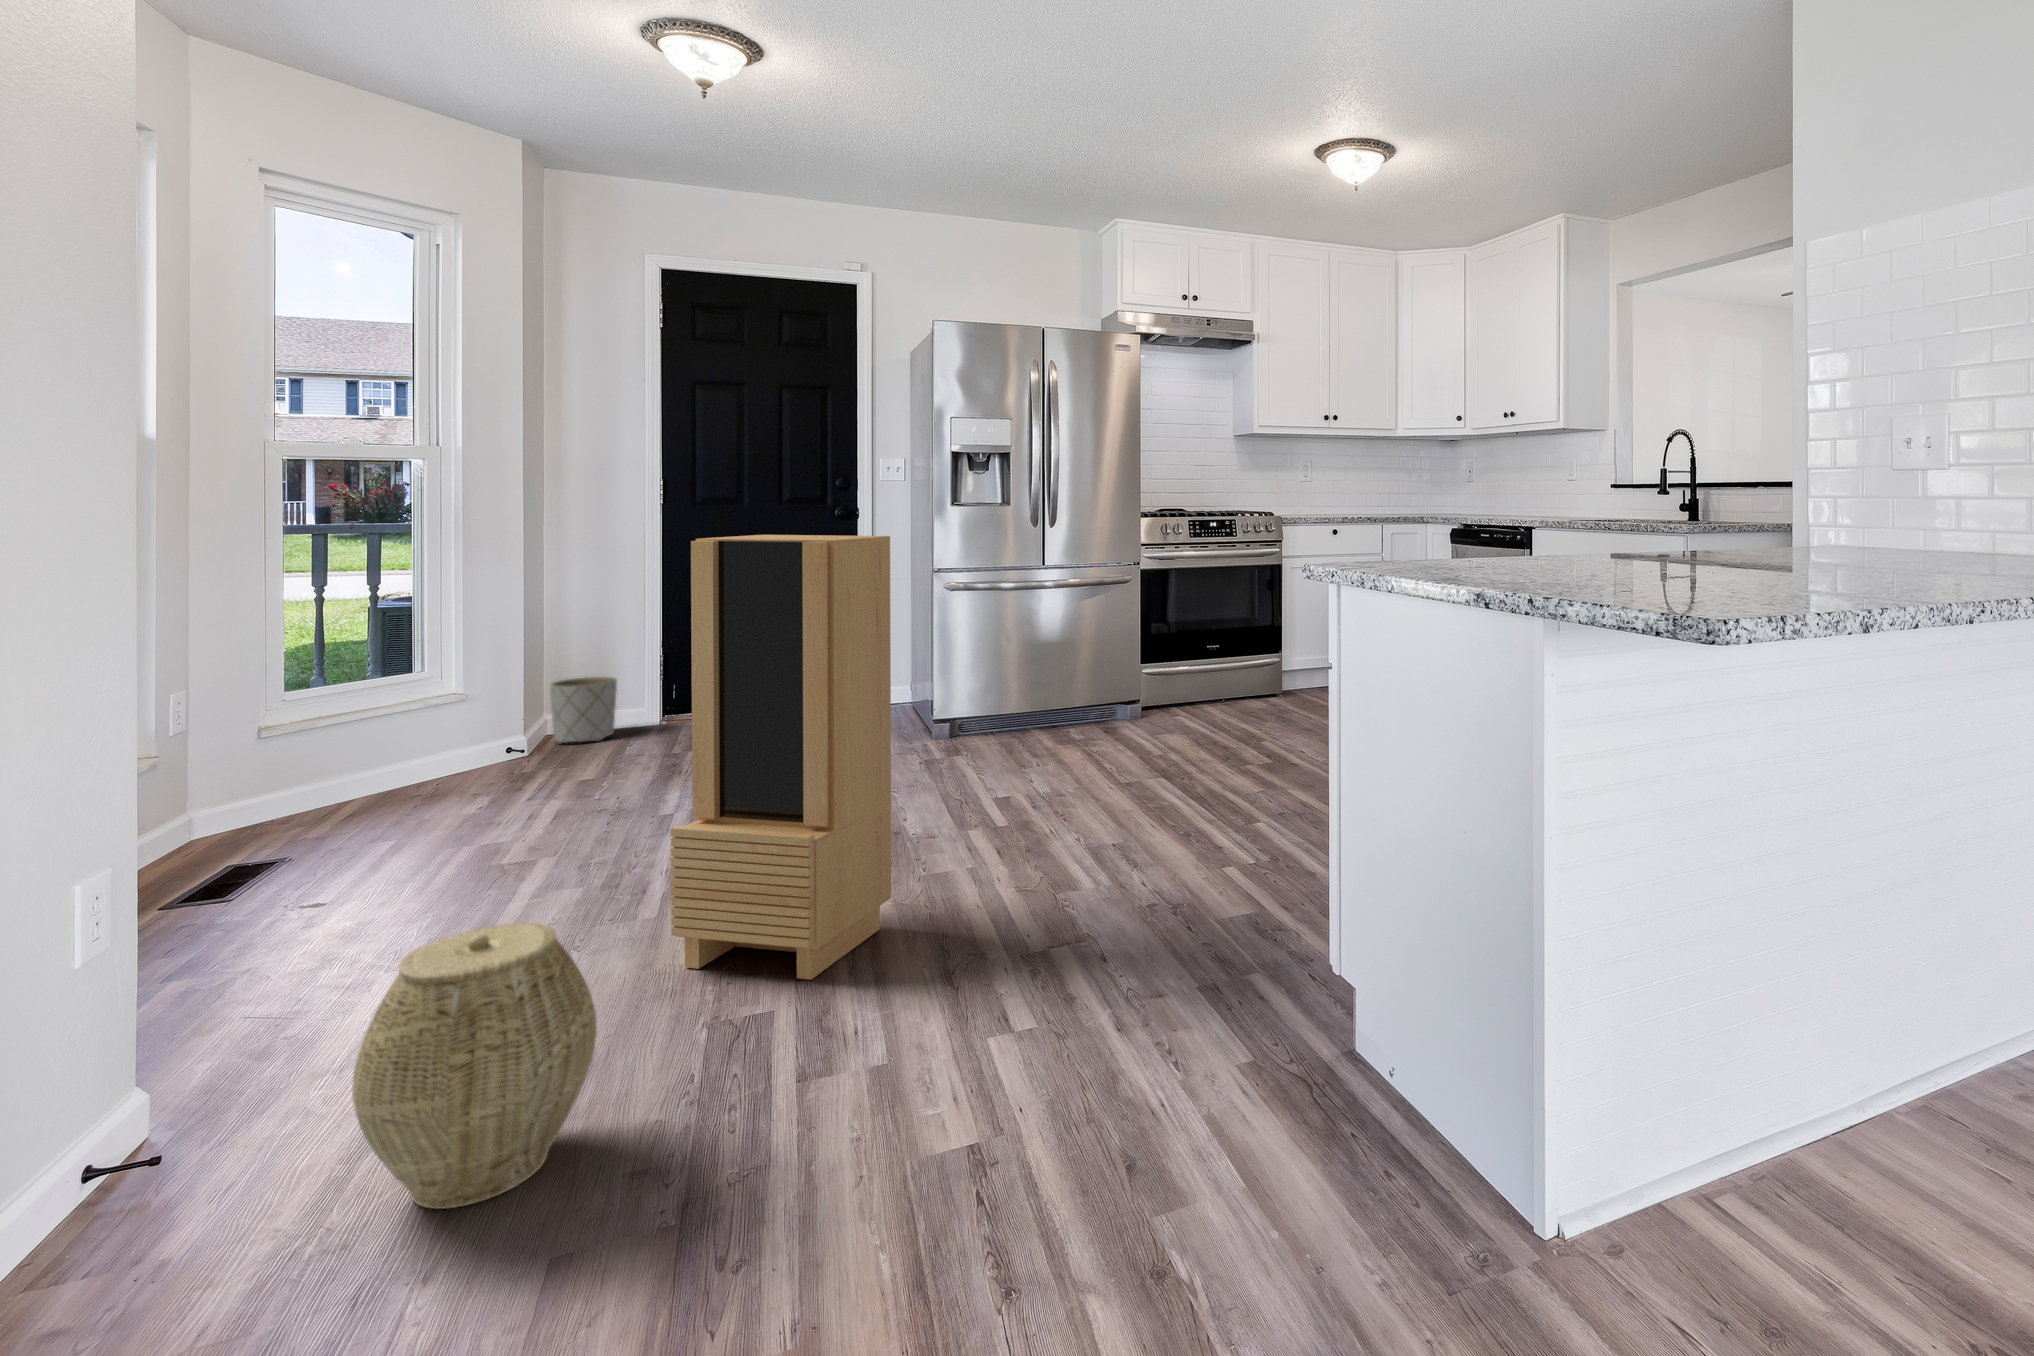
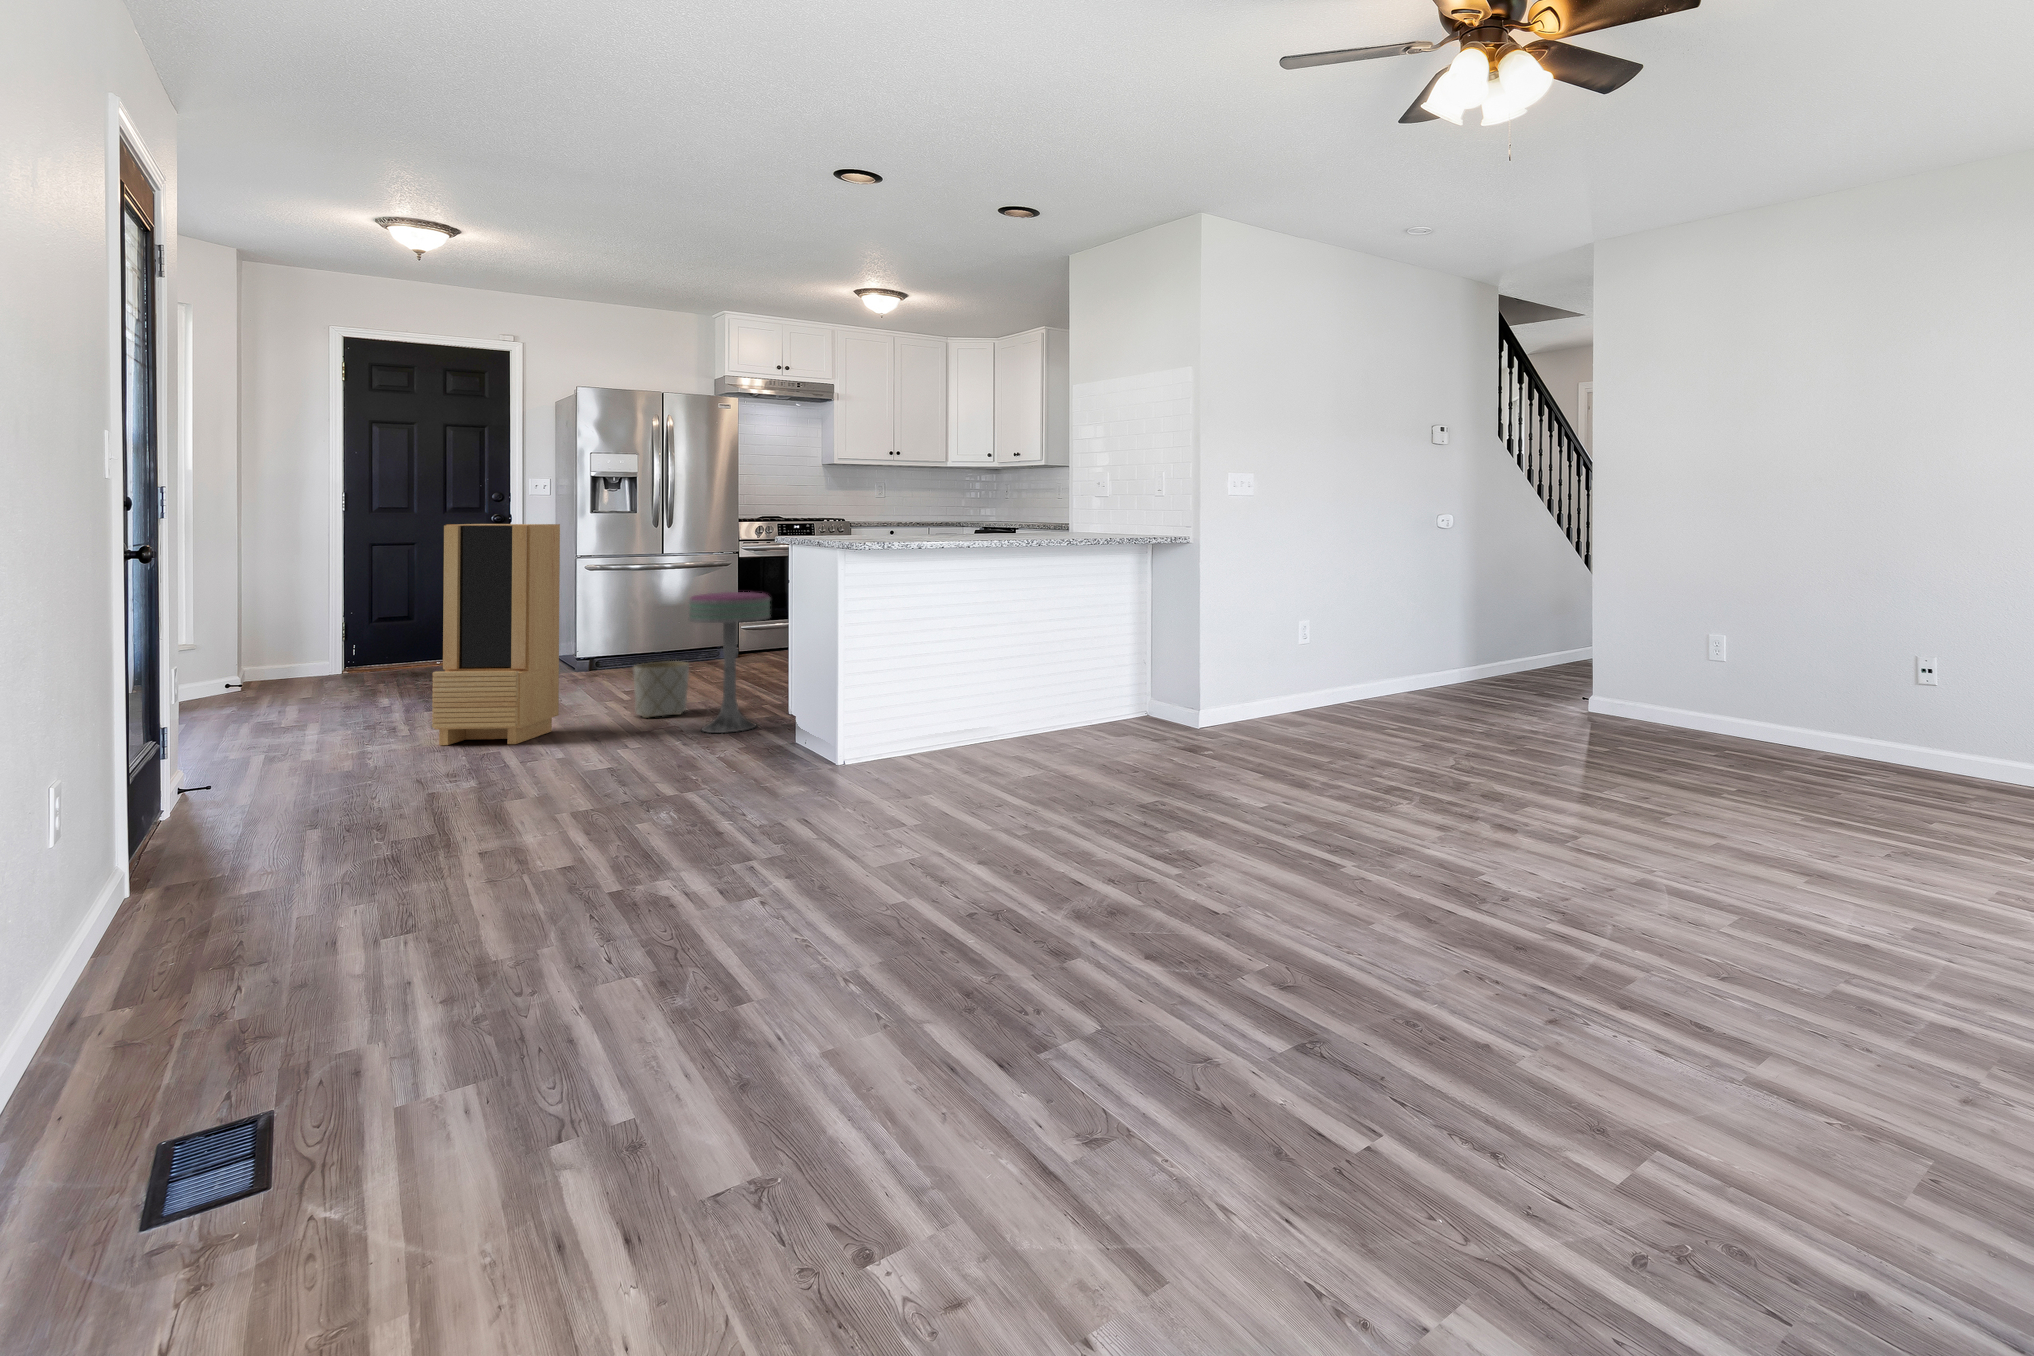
bar stool: none [1117,673,1267,977] -> present [689,592,770,733]
planter: present [550,677,617,744] -> present [634,661,689,718]
woven basket: present [352,923,597,1209] -> none [321,684,427,789]

